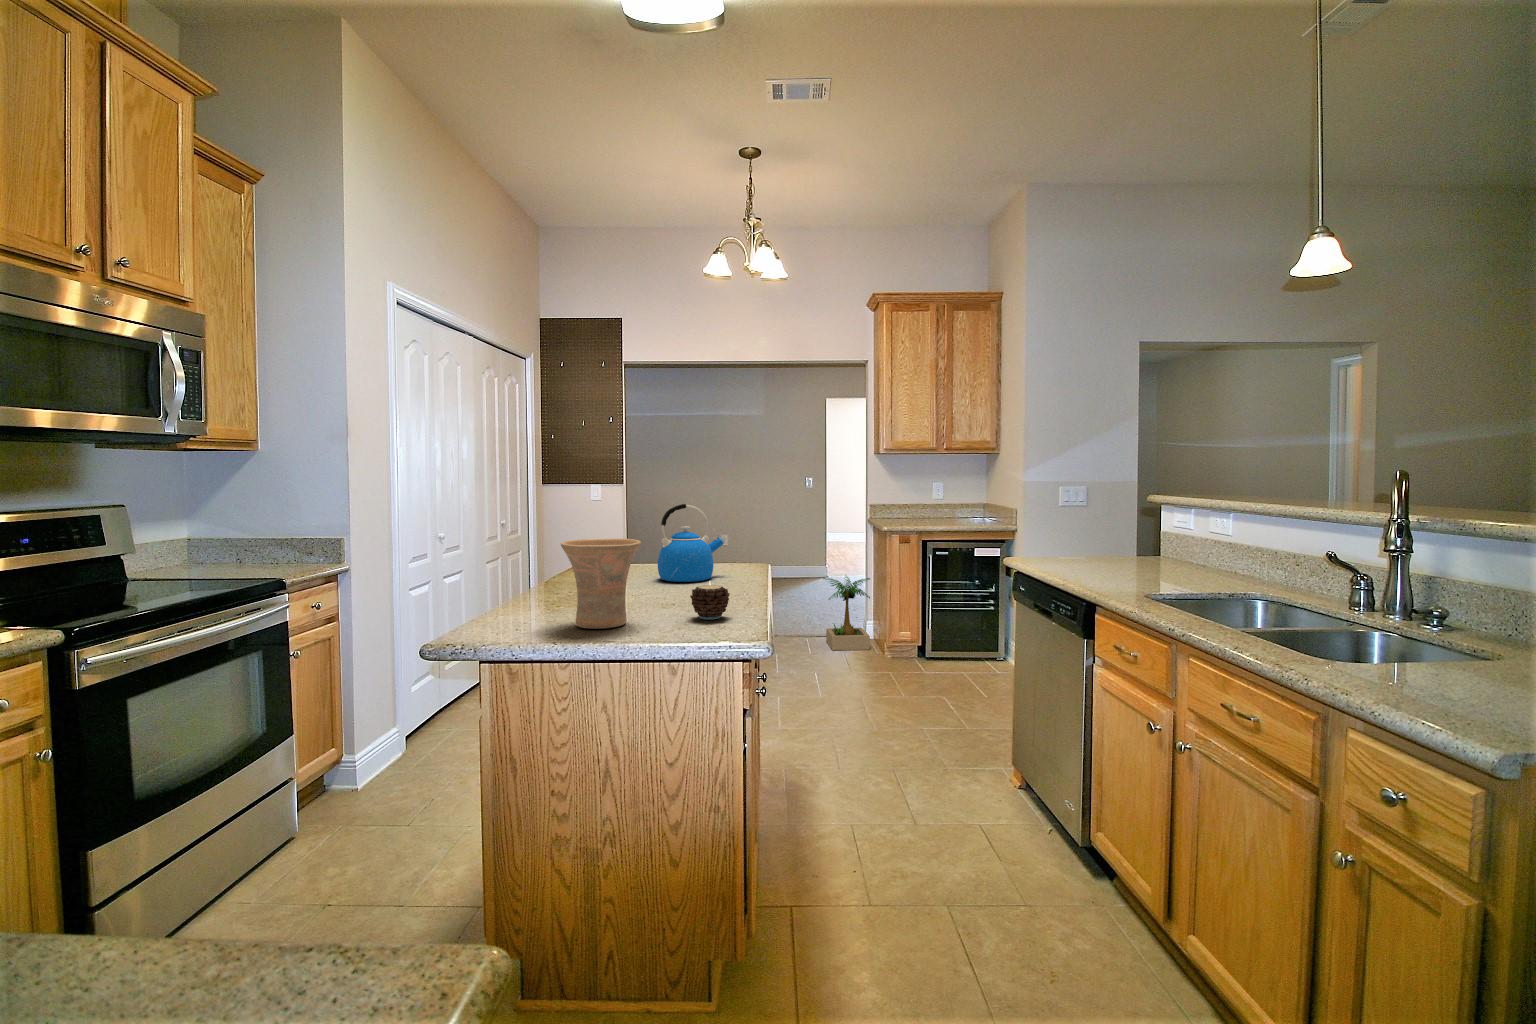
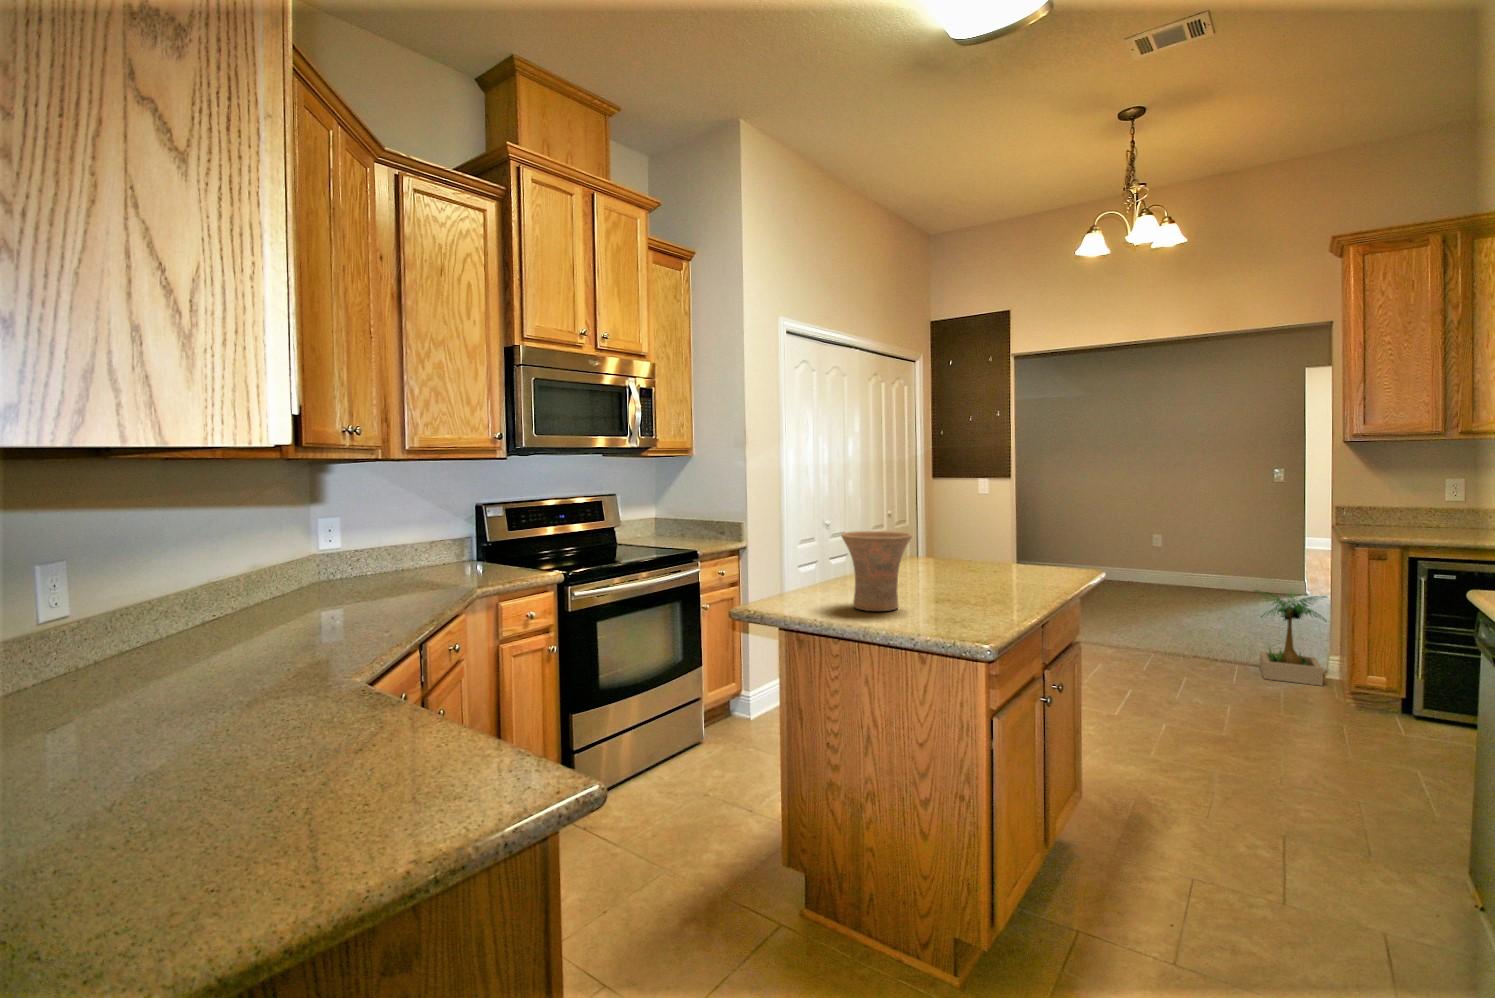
kettle: present [658,504,724,582] -> none [972,500,1044,578]
candle: present [690,582,730,620] -> none [957,577,1000,615]

